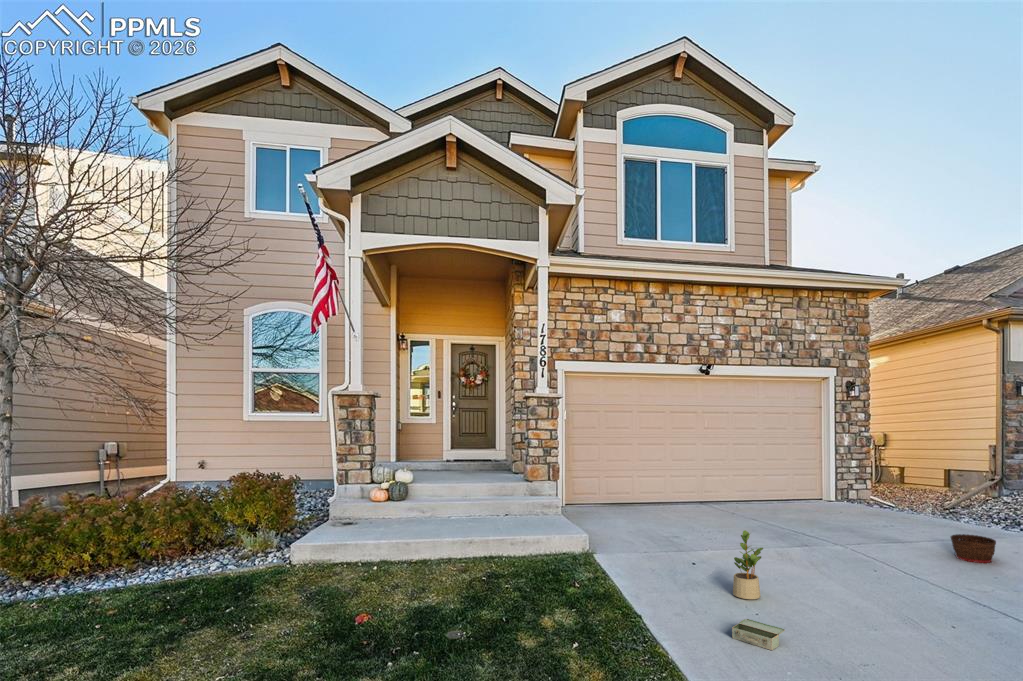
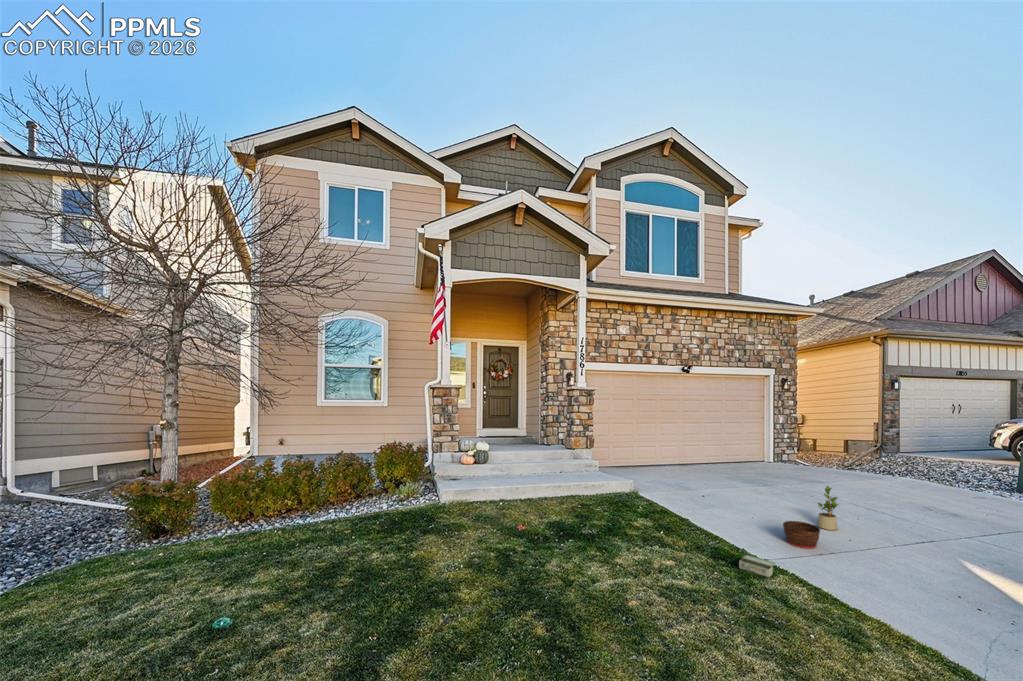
potted plant: present [733,530,763,599] -> present [818,486,839,530]
basket: present [951,534,996,563] -> present [783,521,820,549]

